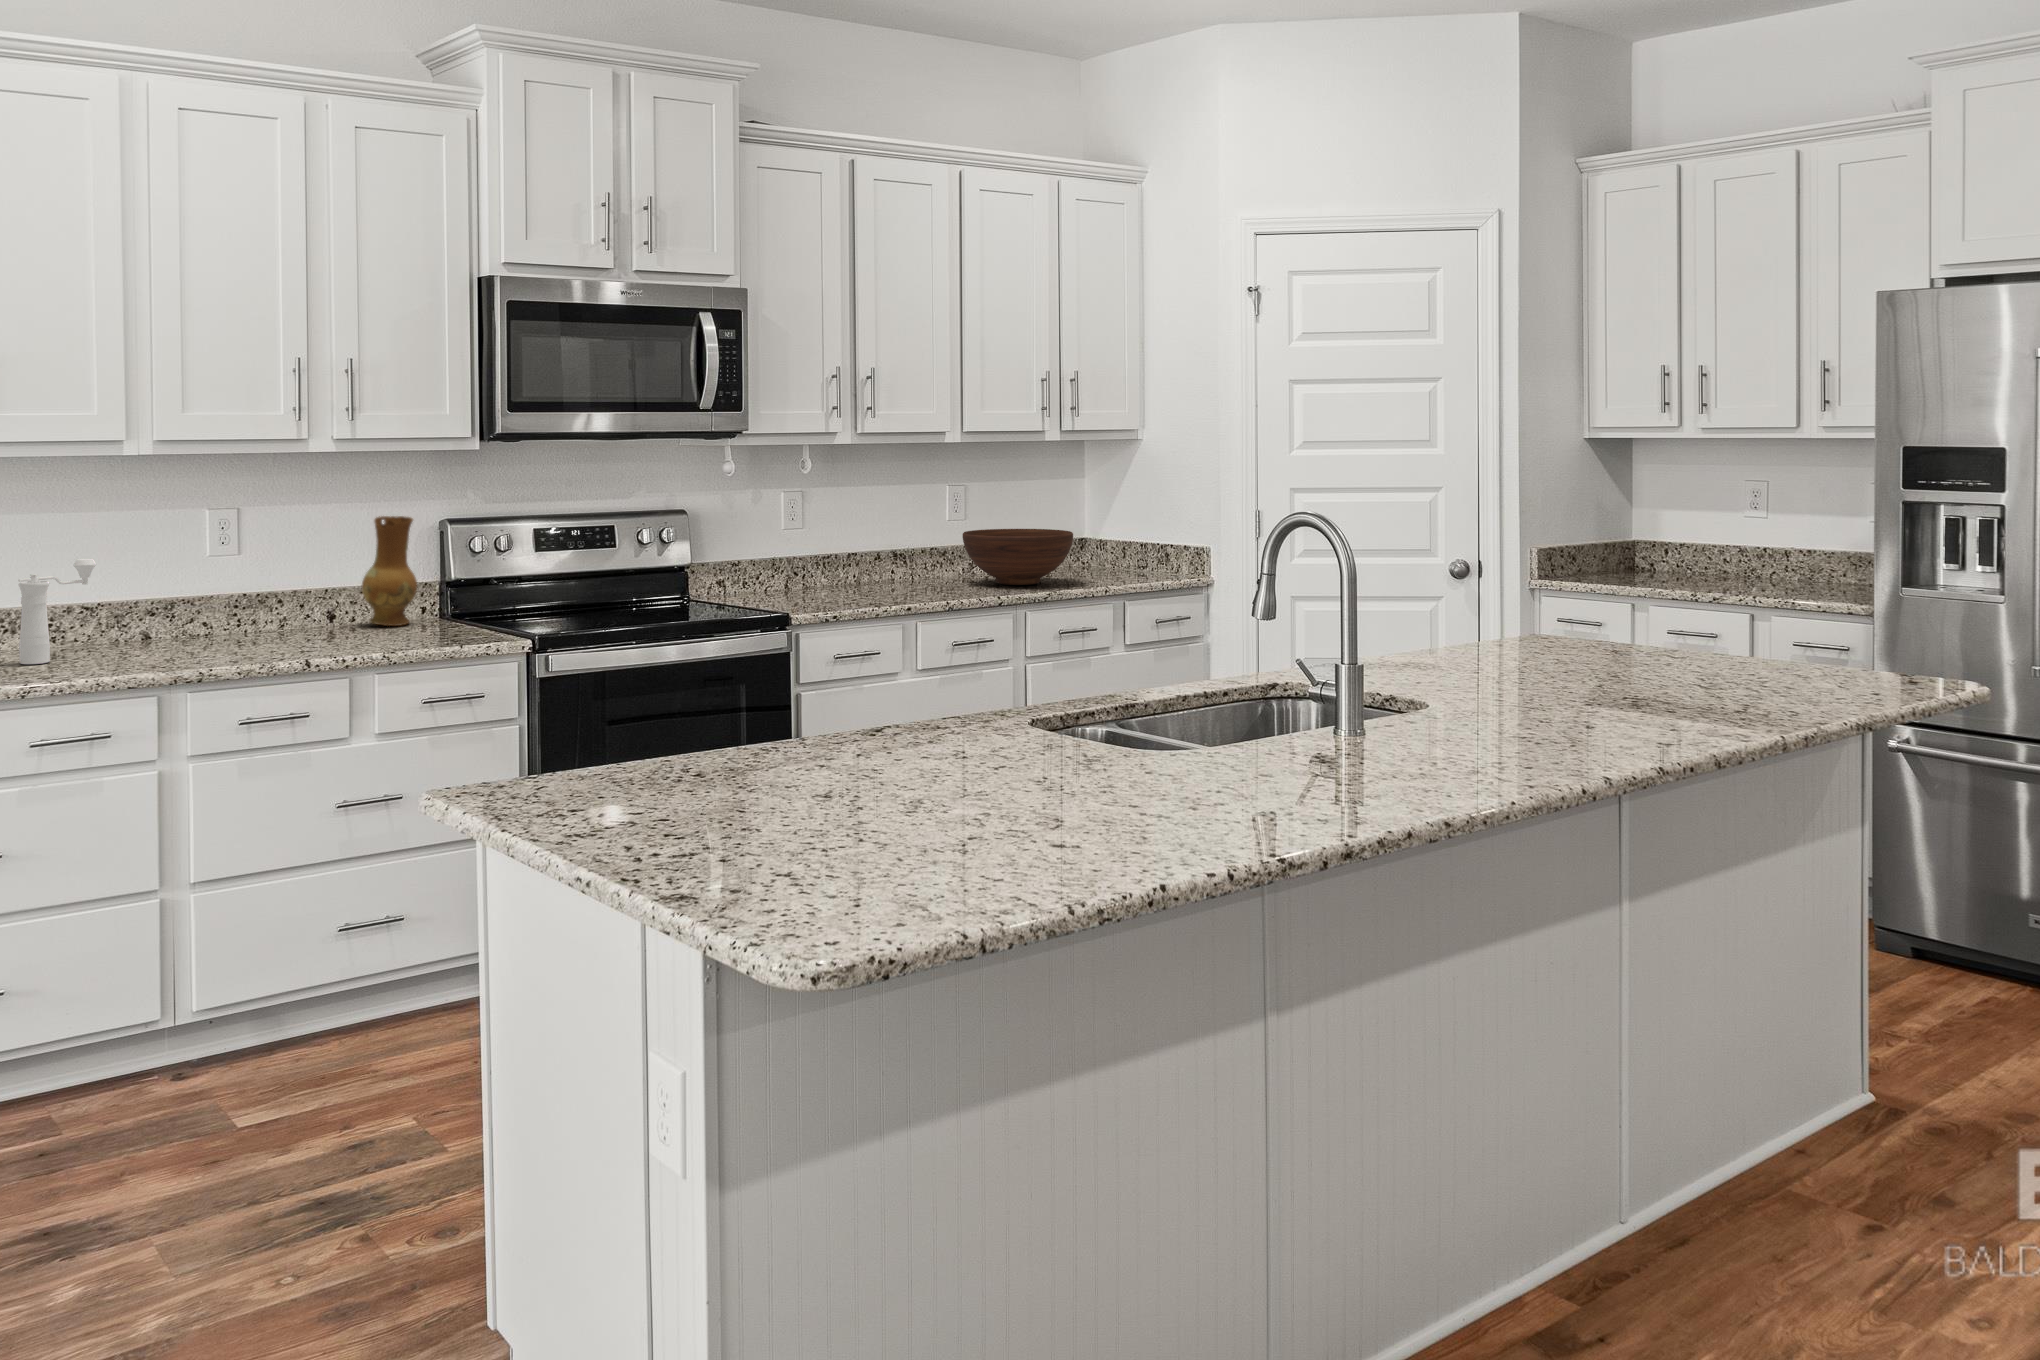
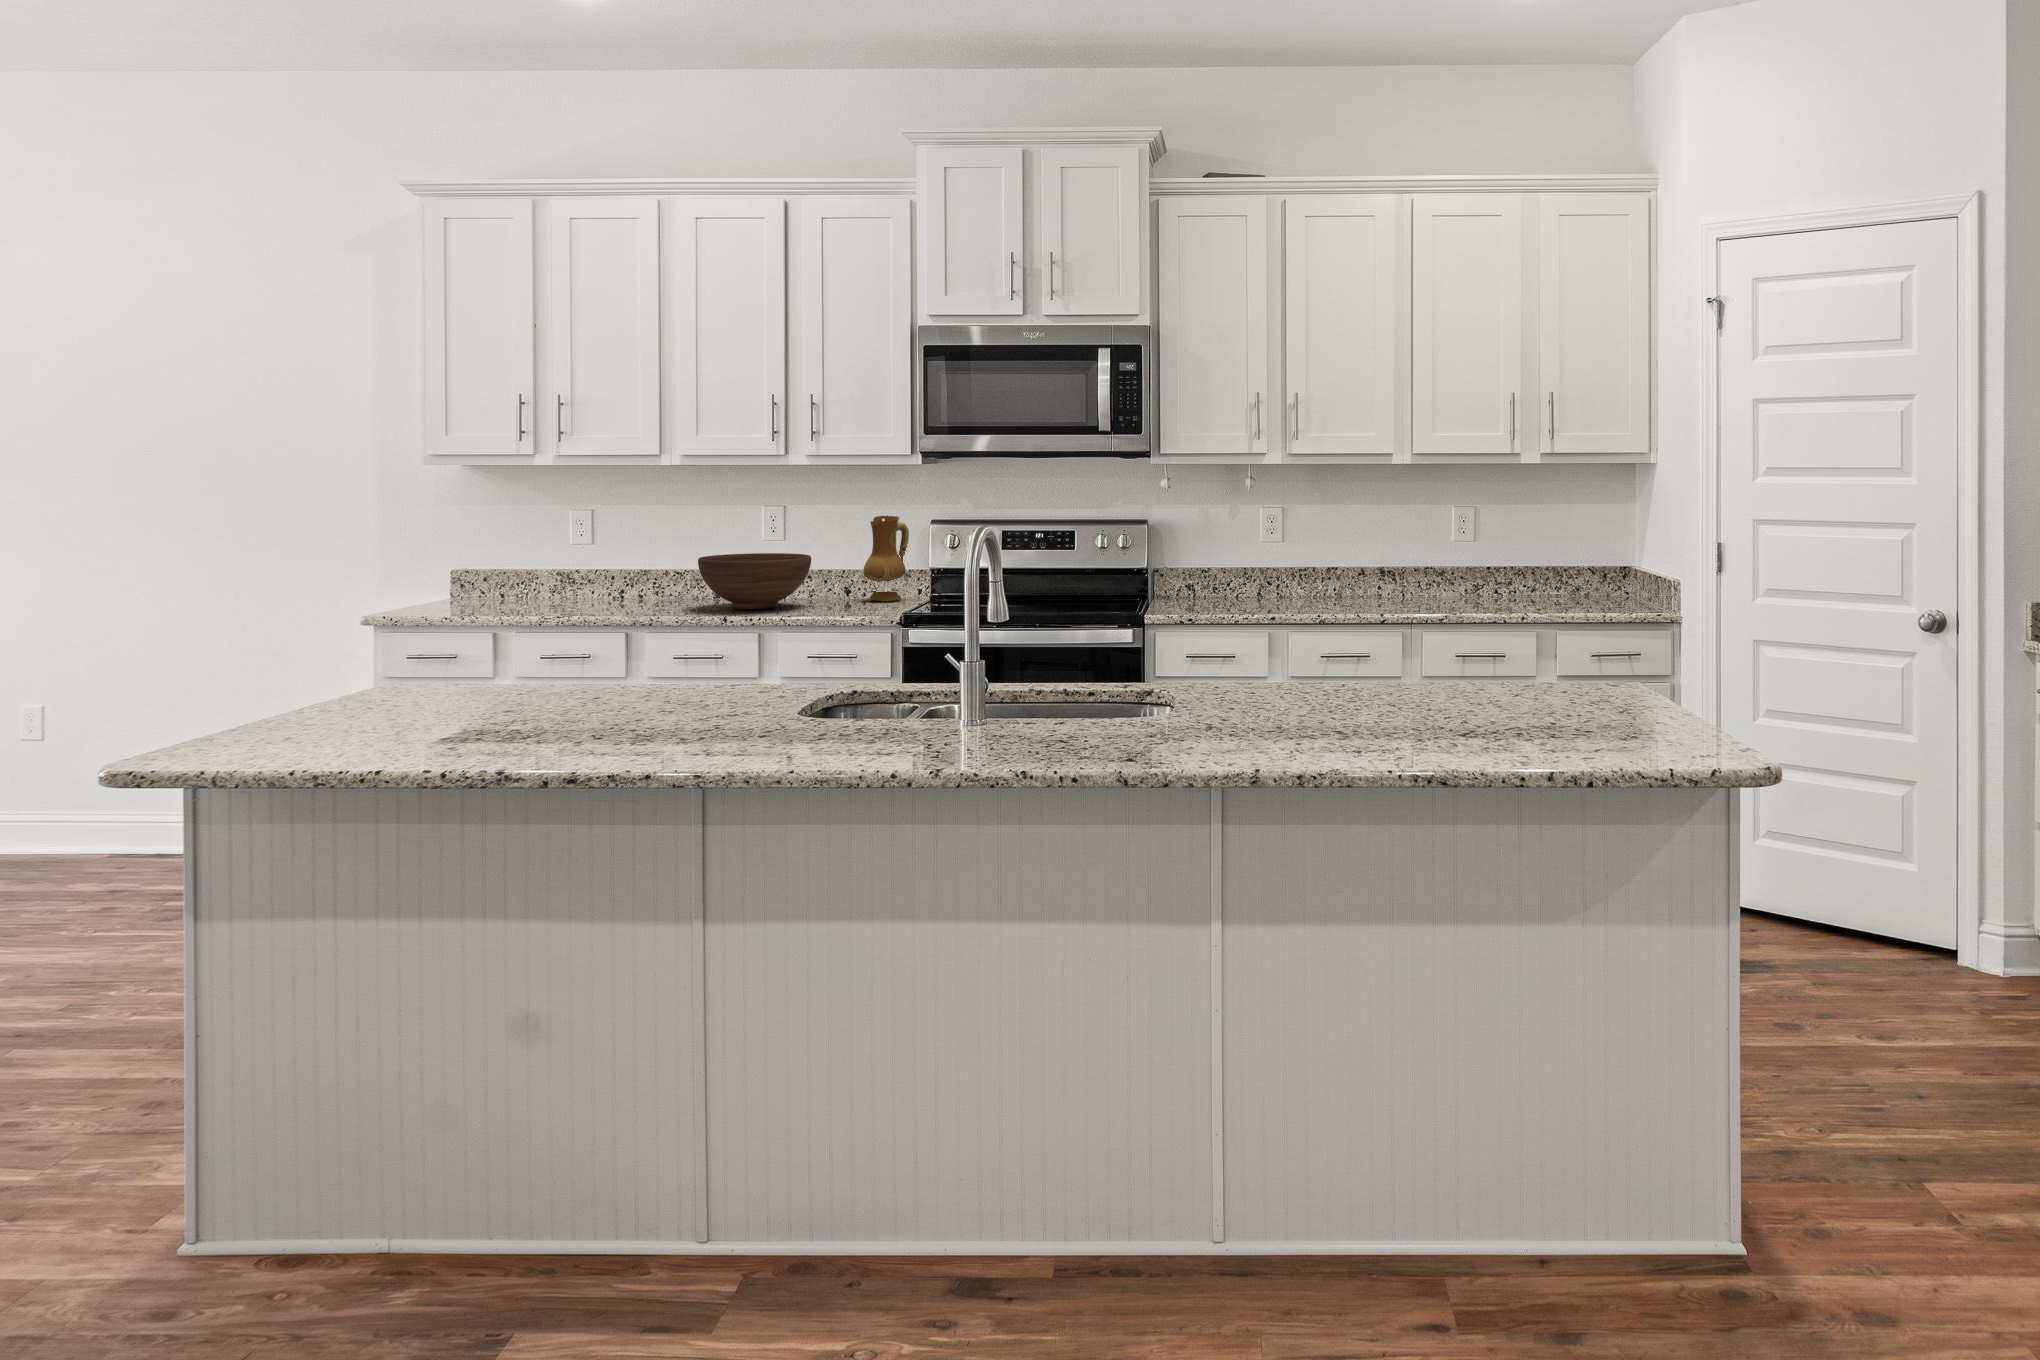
fruit bowl: present [963,529,1073,585] -> present [698,553,811,609]
pepper mill: present [18,558,96,664] -> none [603,537,658,607]

